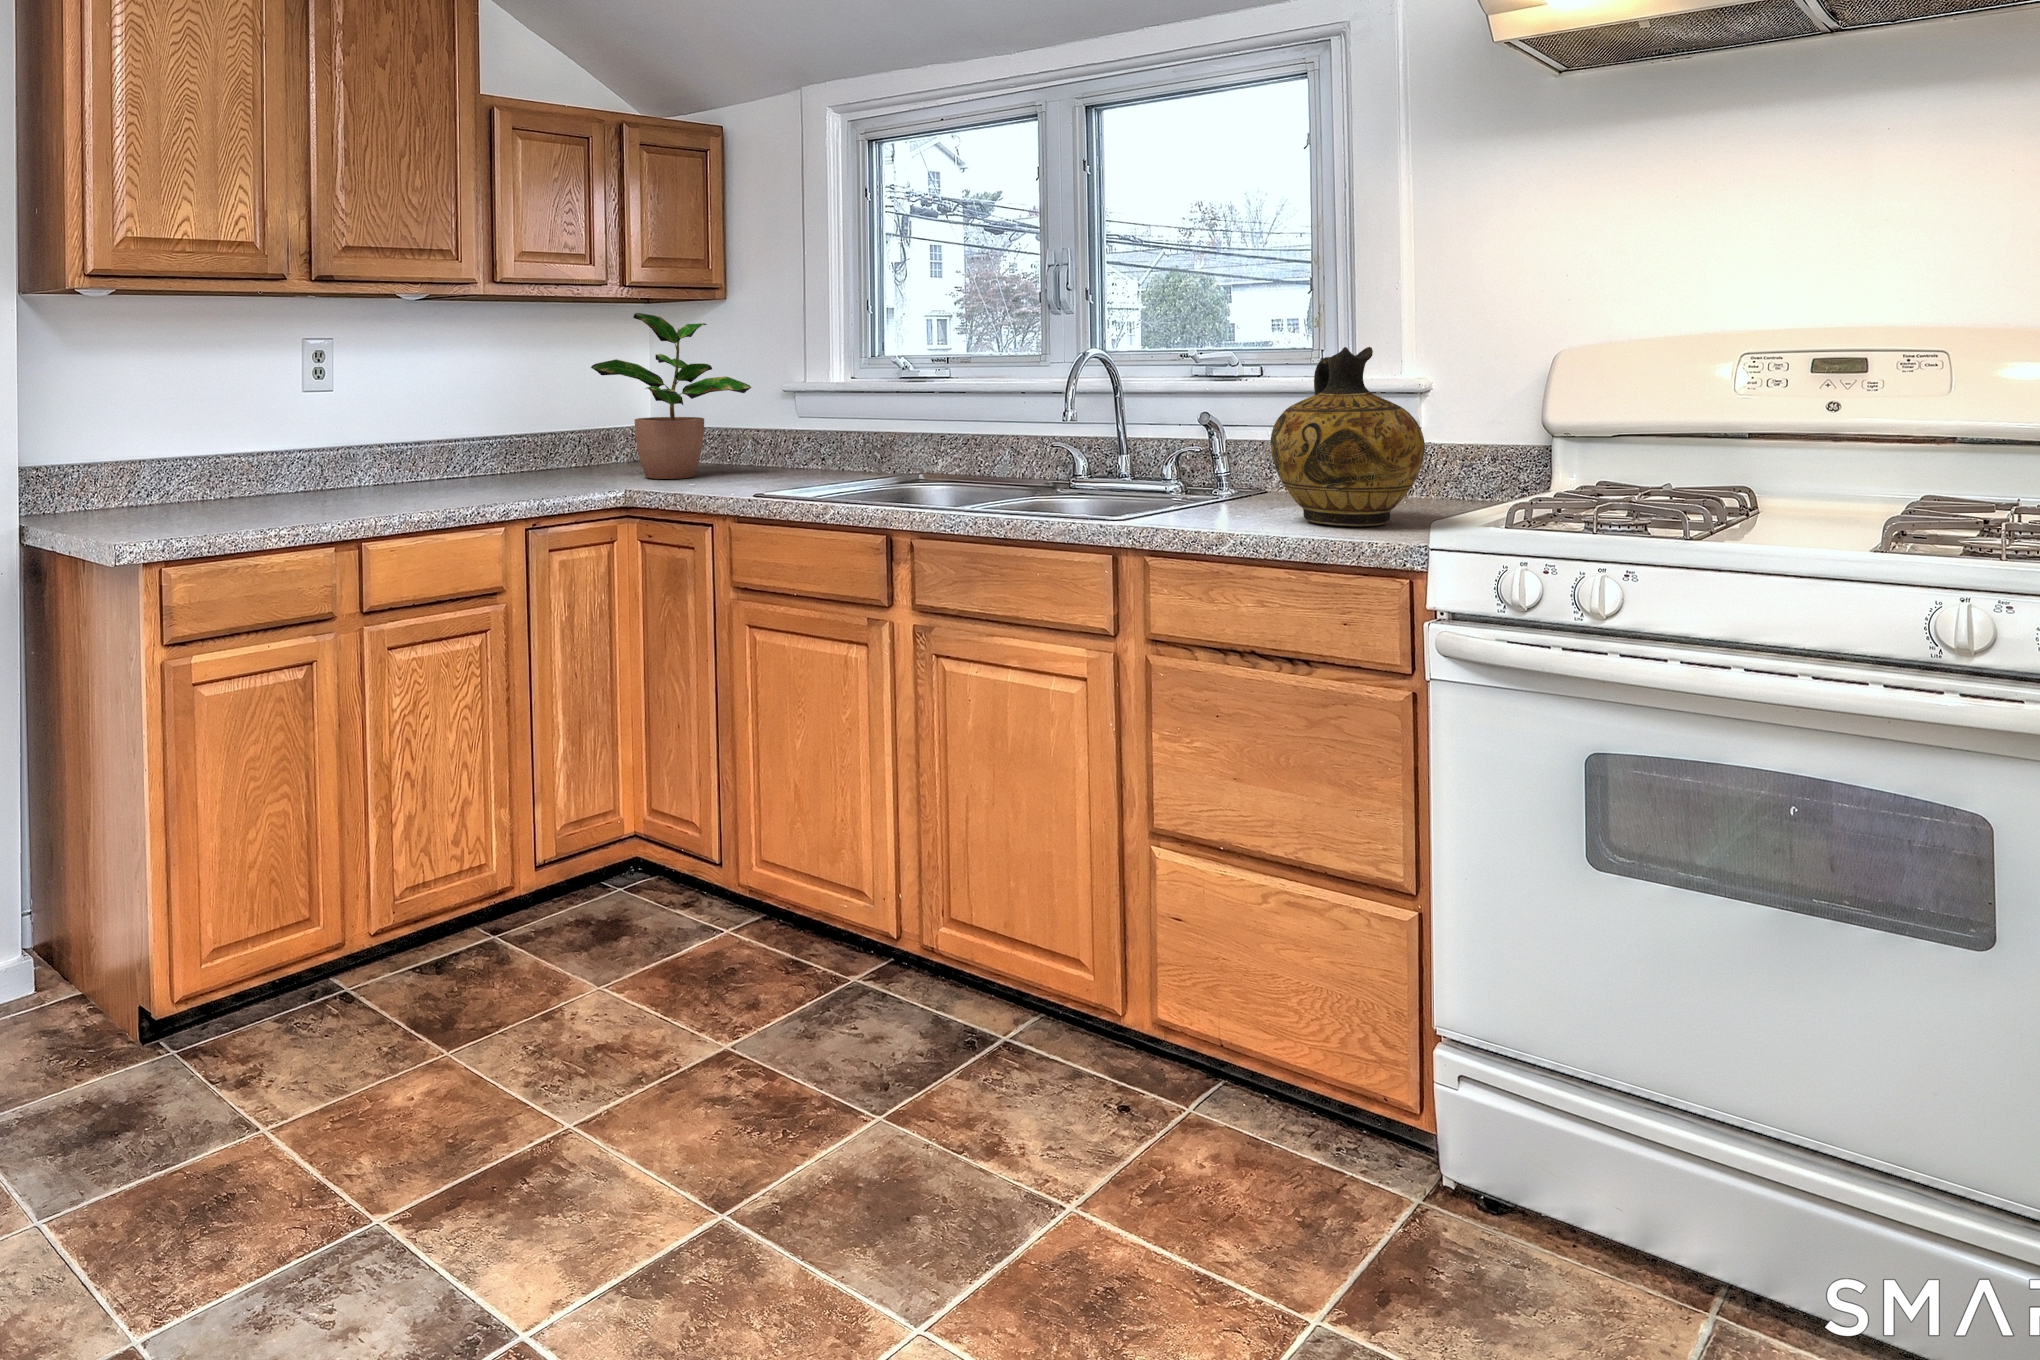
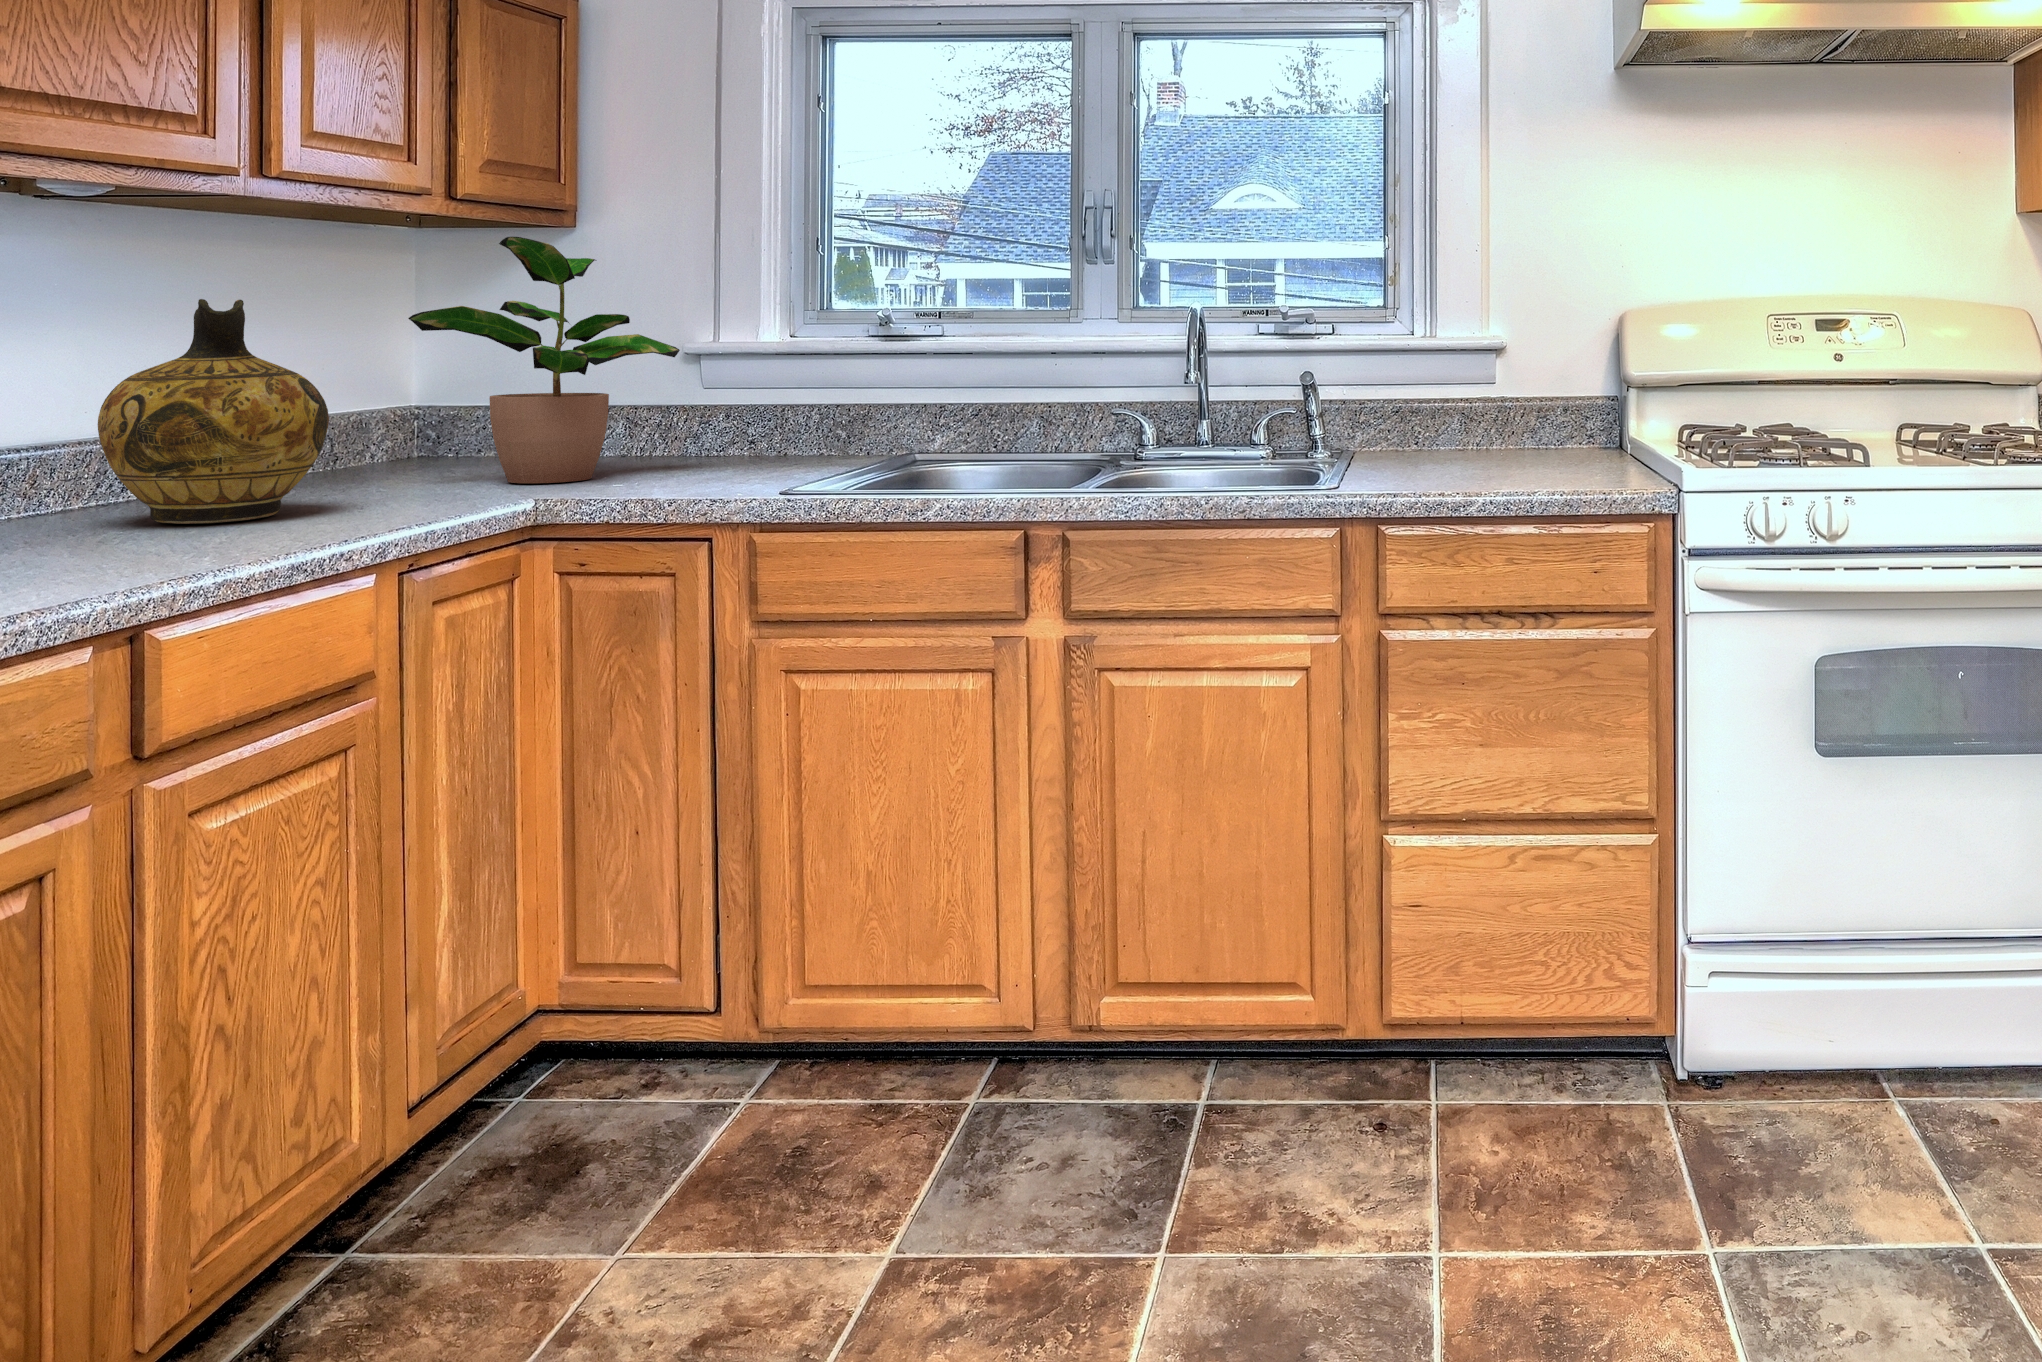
ceramic jug: present [1271,347,1425,526] -> present [98,299,329,524]

